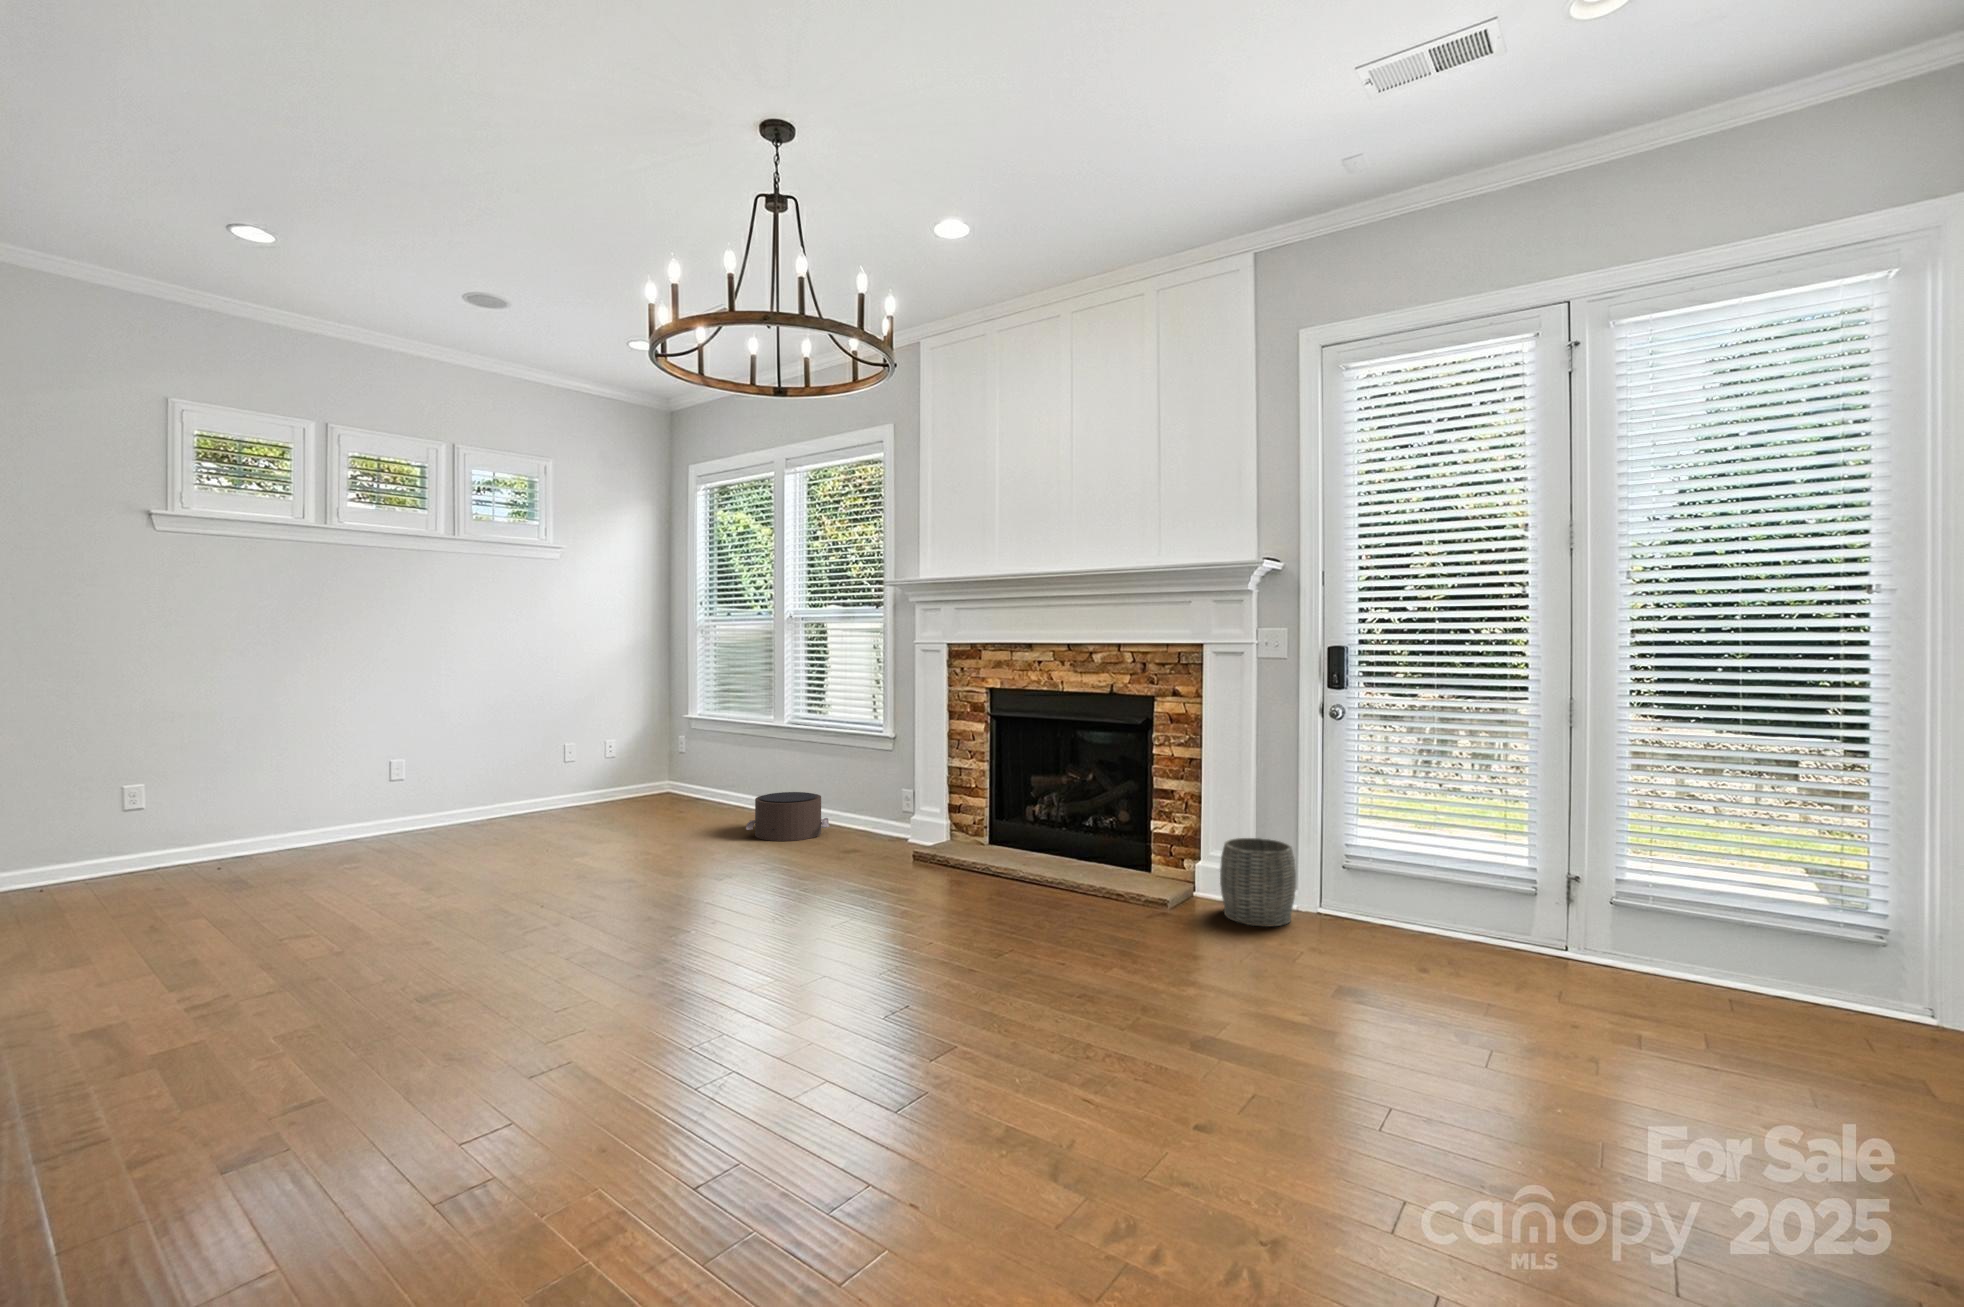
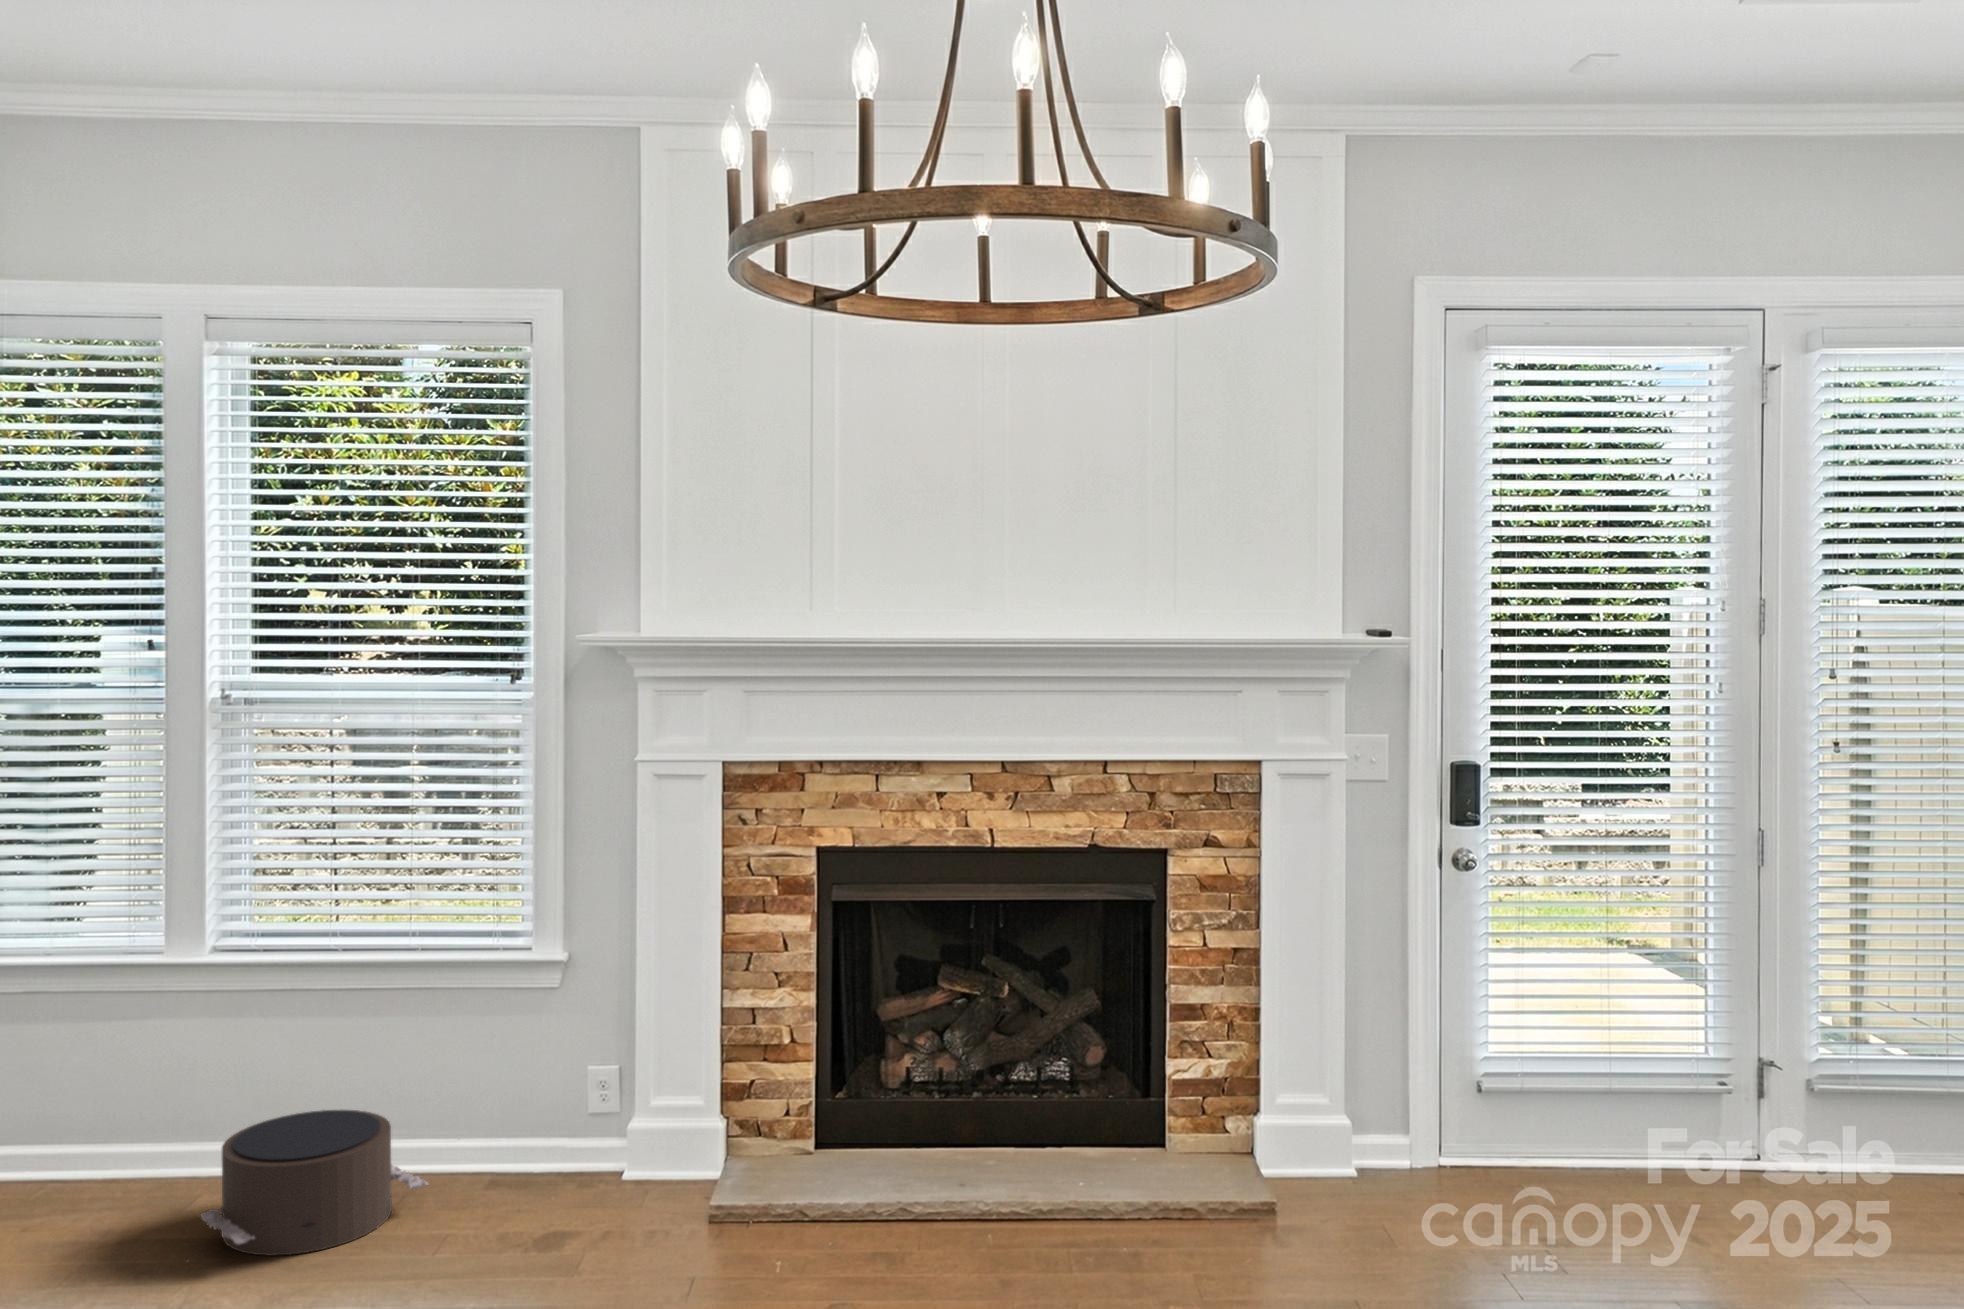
woven basket: present [1220,838,1296,927] -> none [1336,1065,1453,1213]

